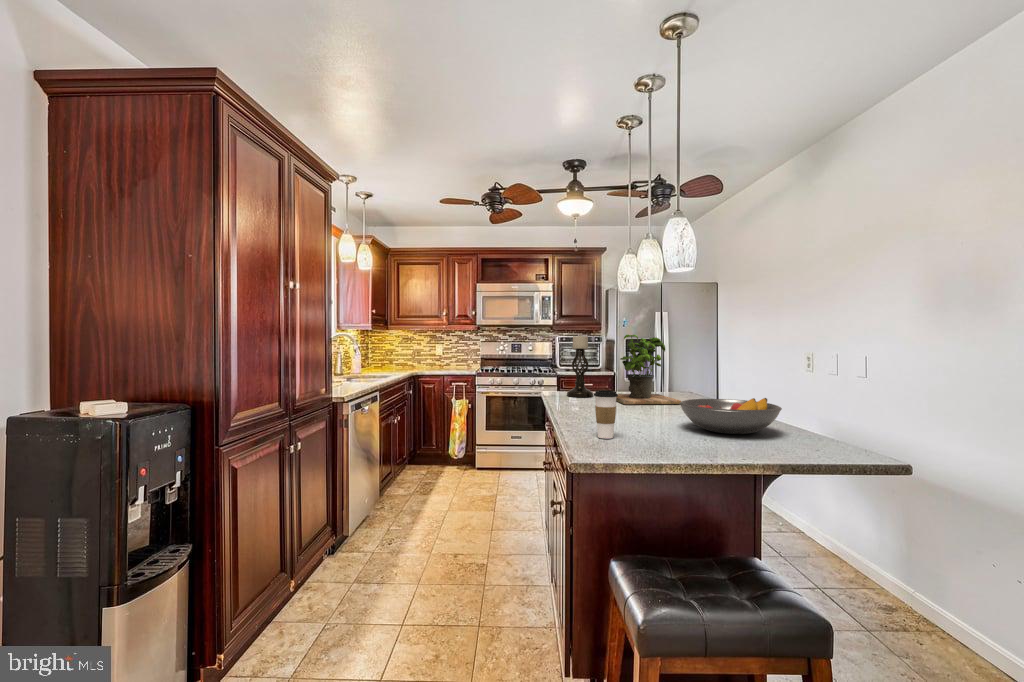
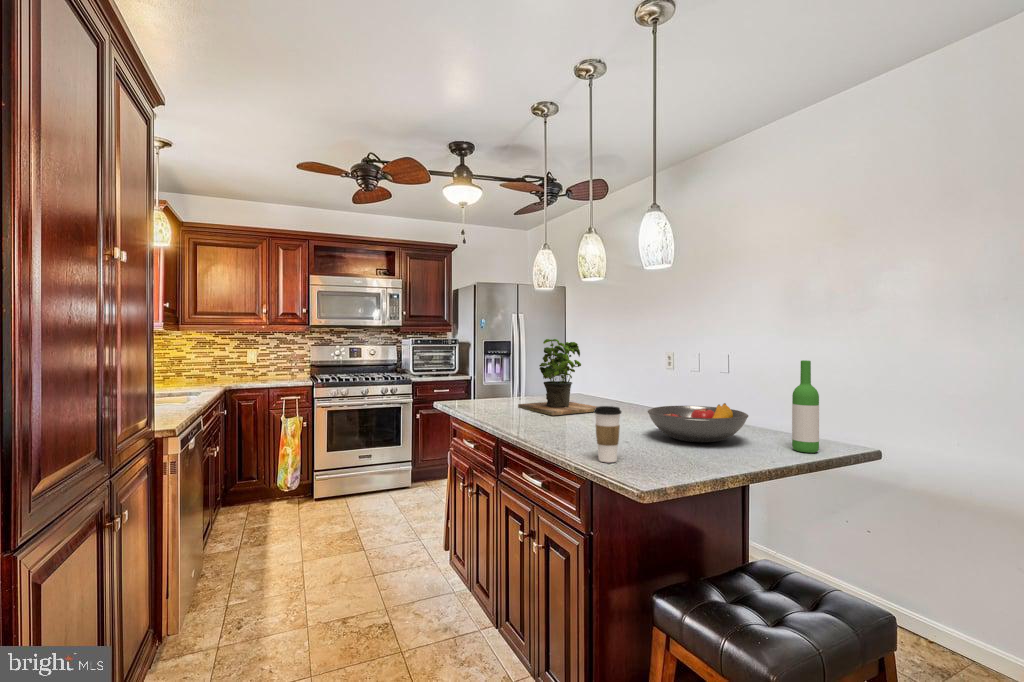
candle holder: present [567,334,593,397] -> none [474,338,504,410]
wine bottle: none [817,355,846,451] -> present [792,360,819,453]

